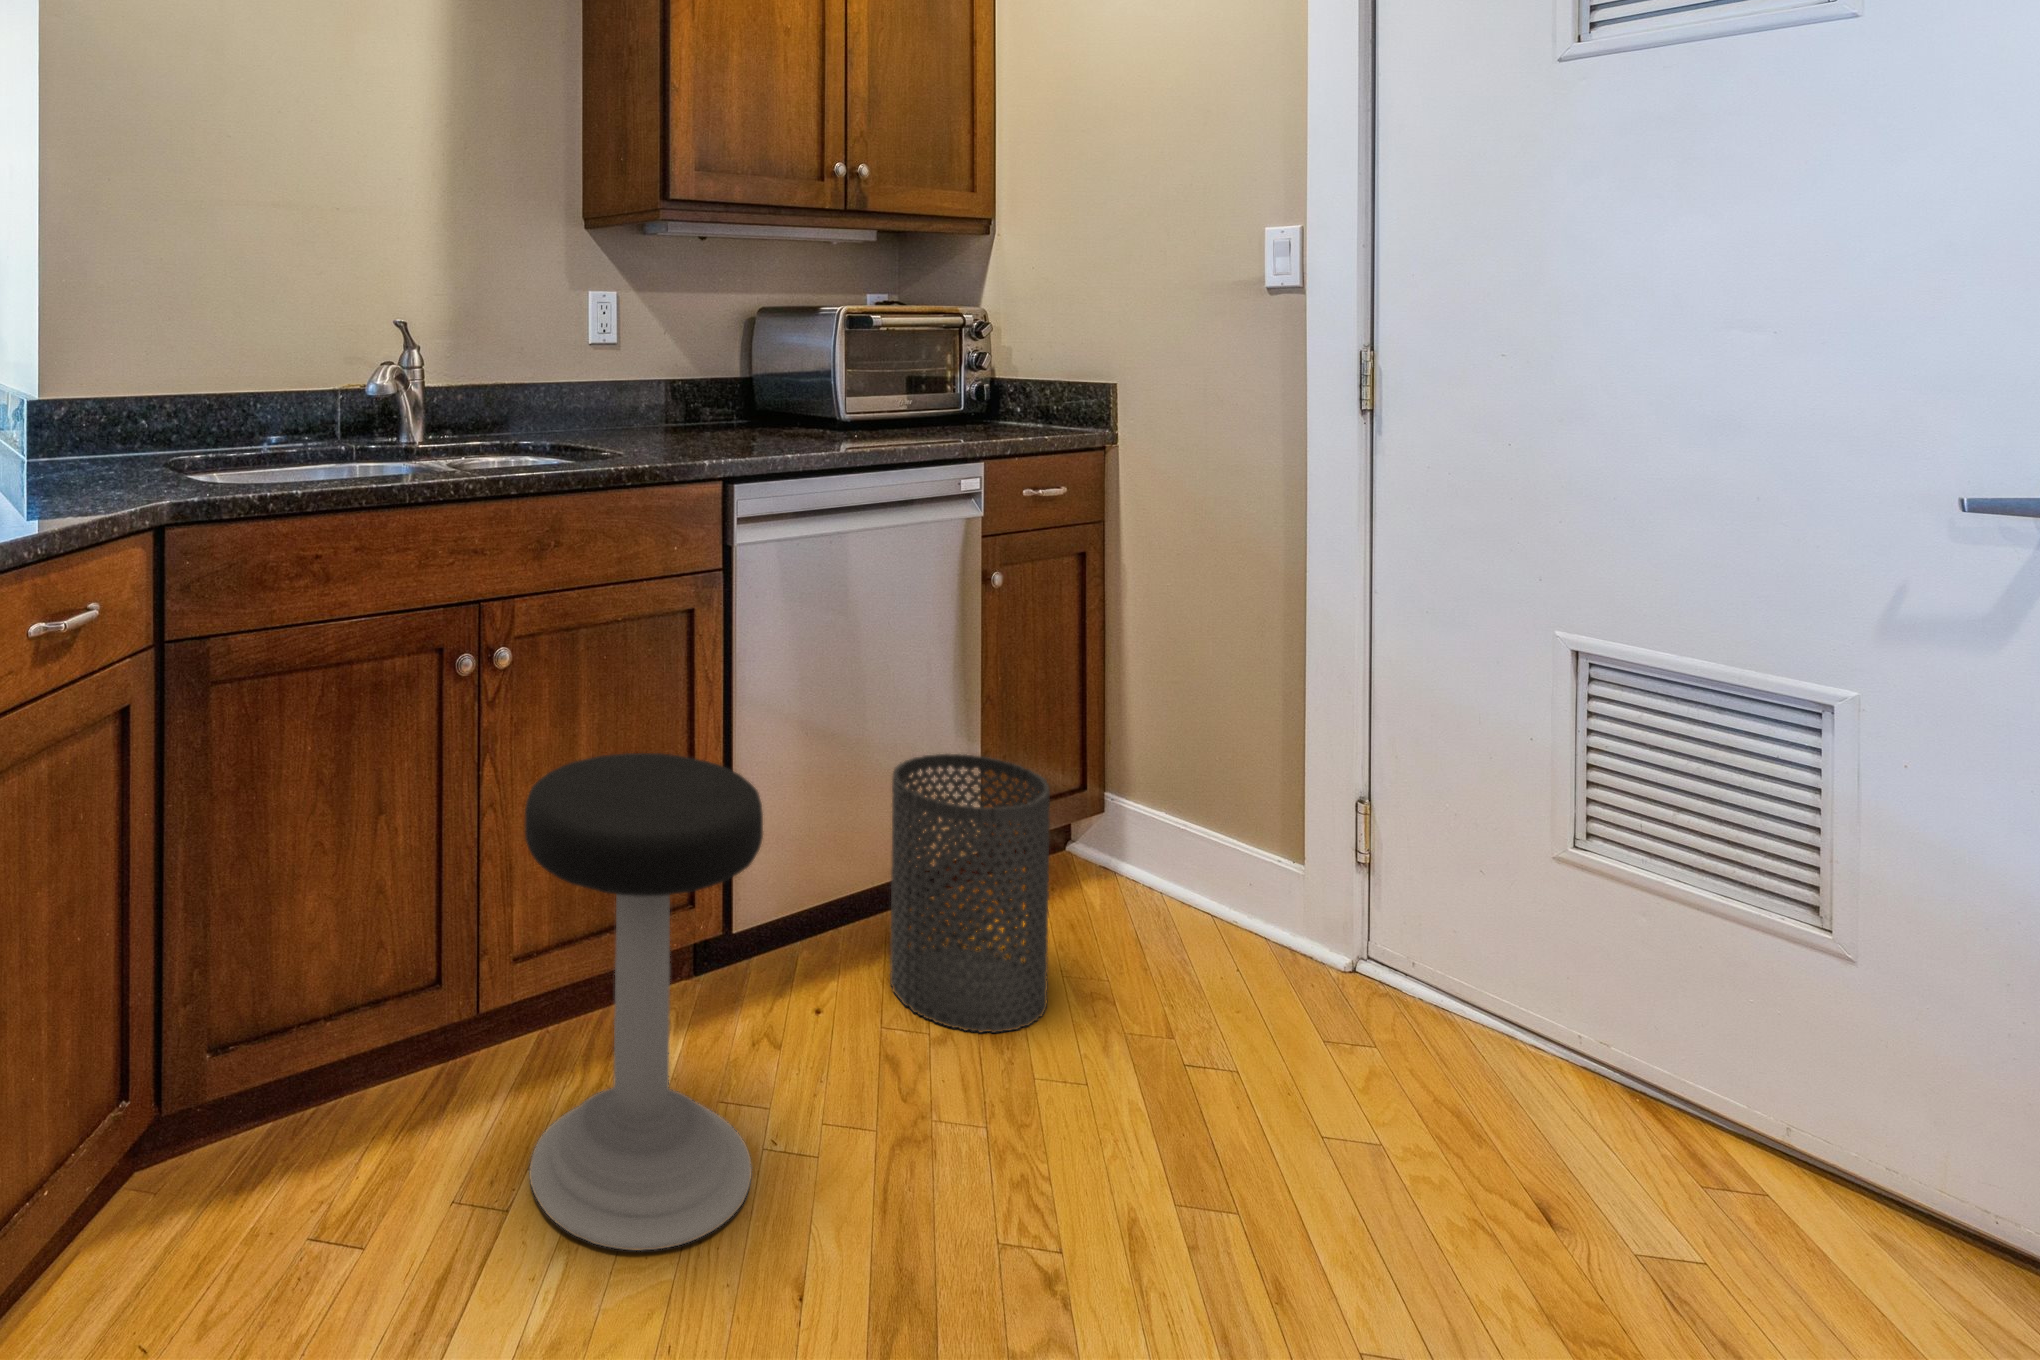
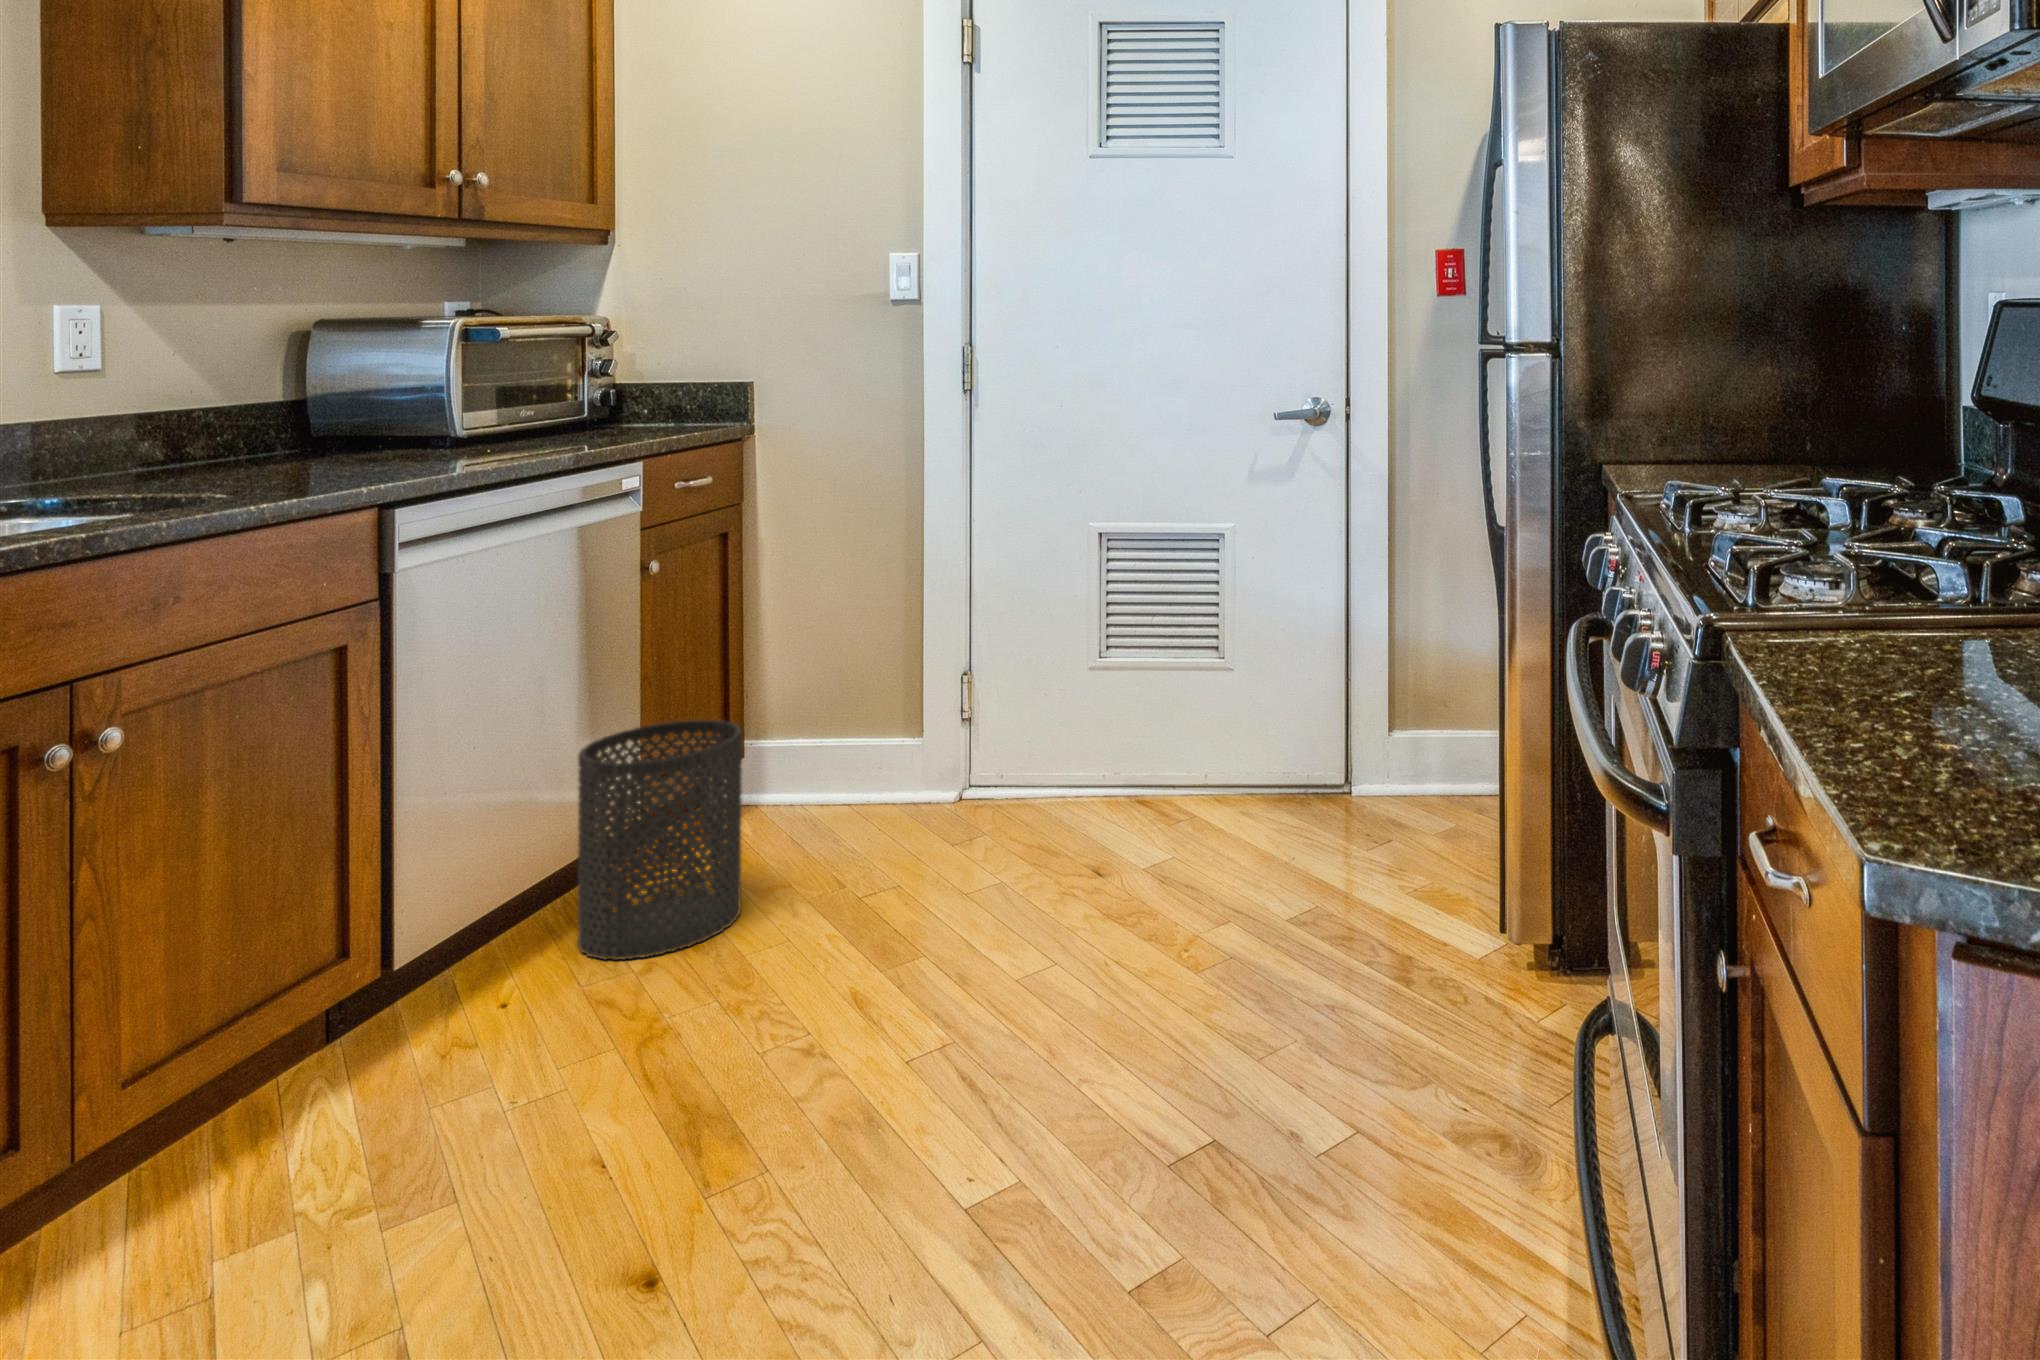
stool: present [525,753,763,1251] -> none [216,770,530,1256]

